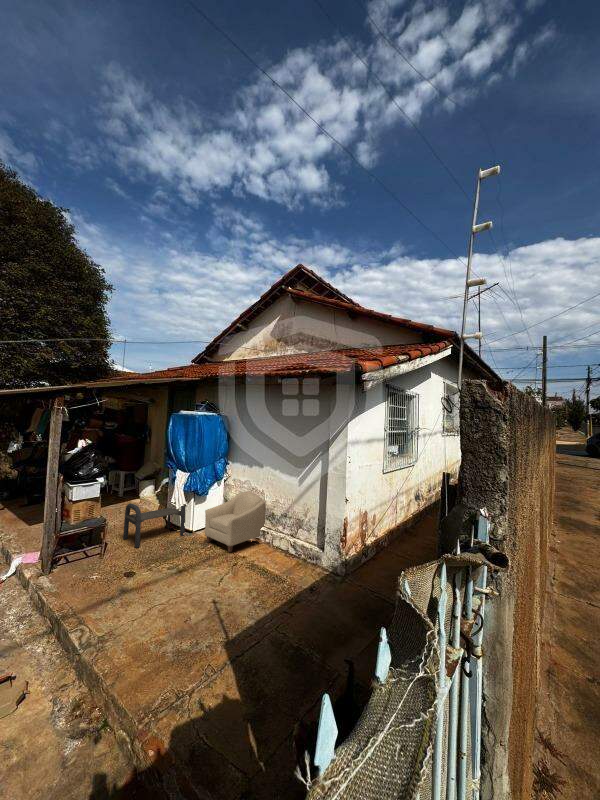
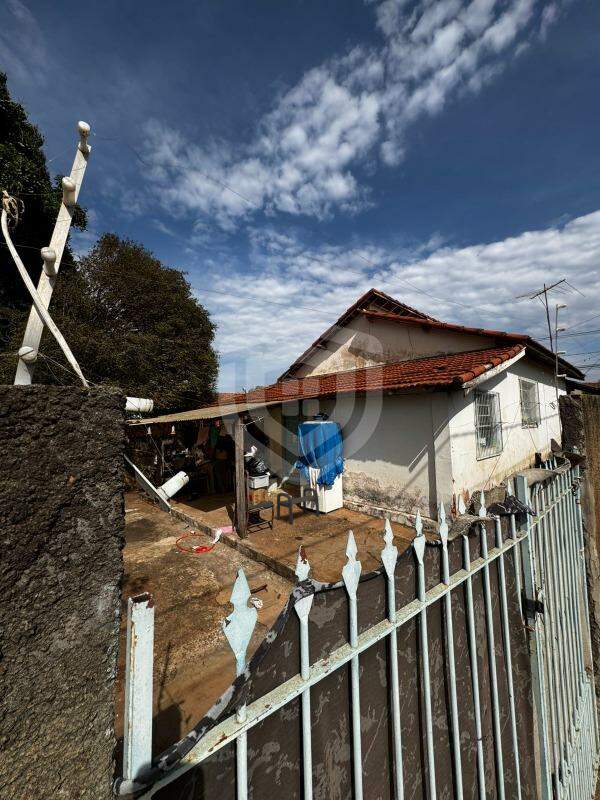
chair: present [205,491,266,552] -> none [336,481,383,525]

